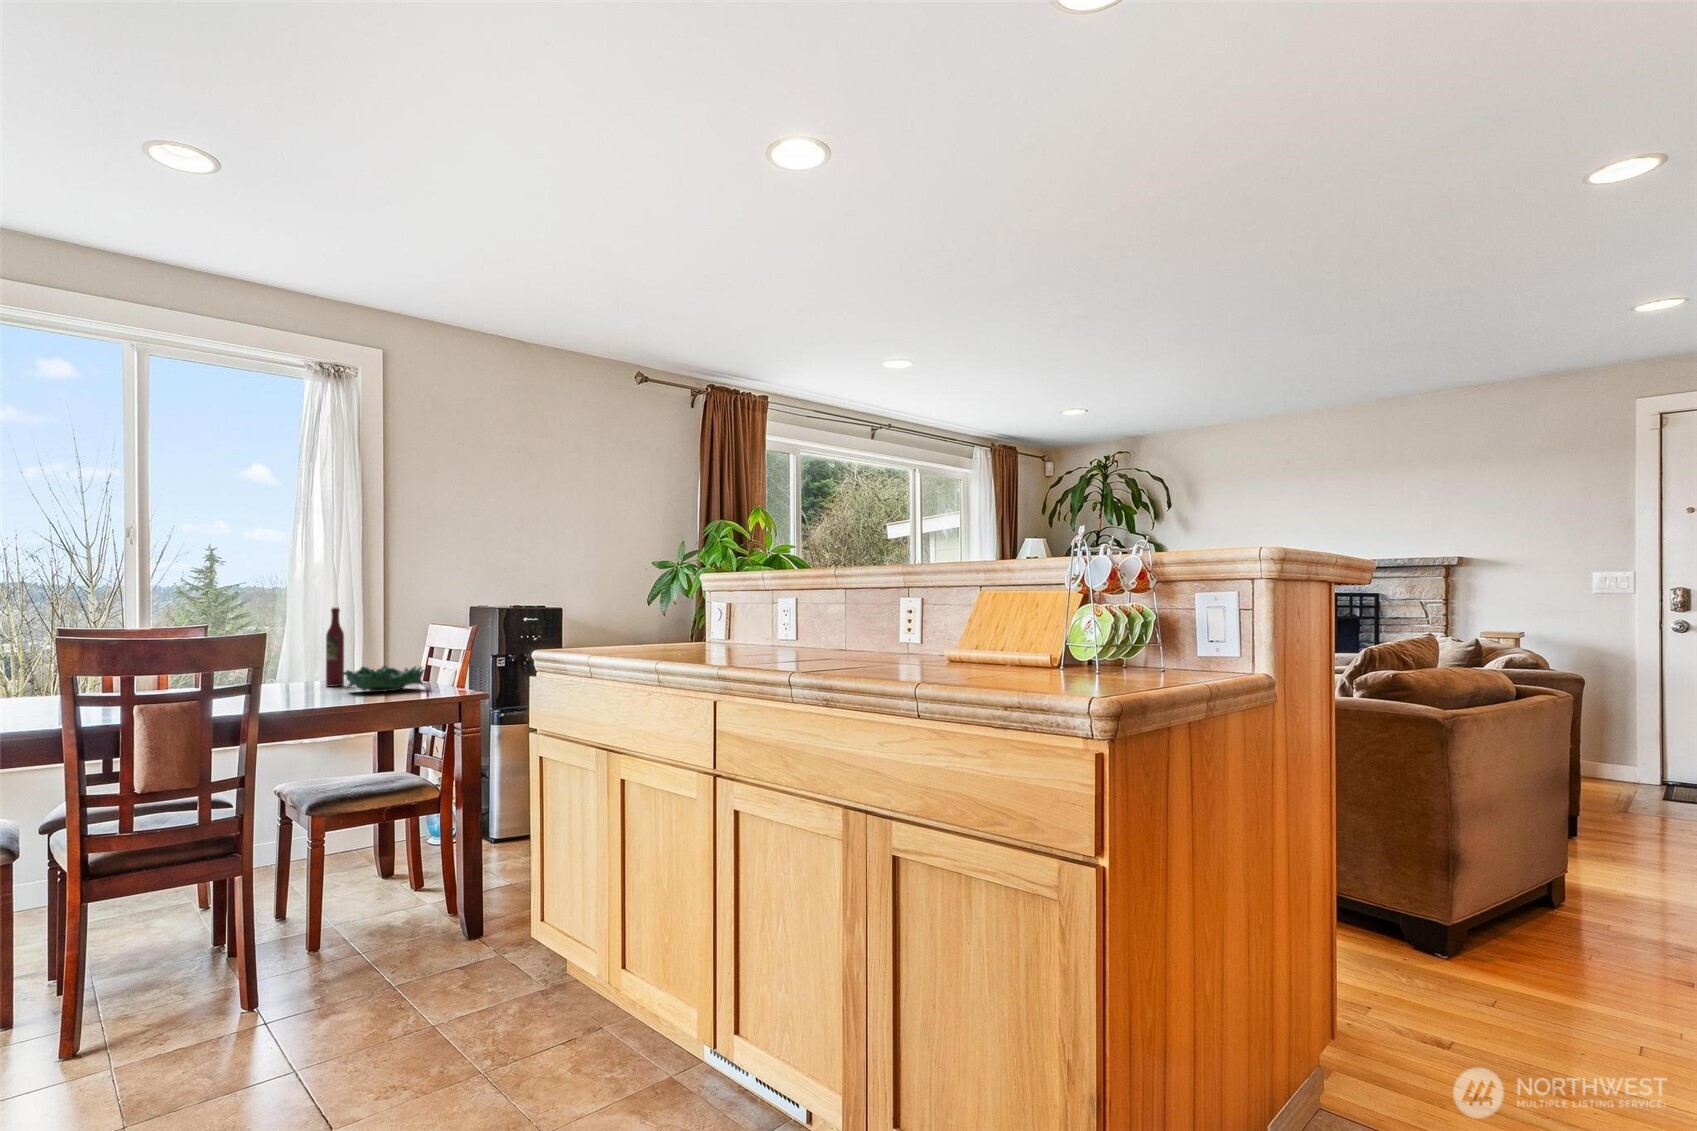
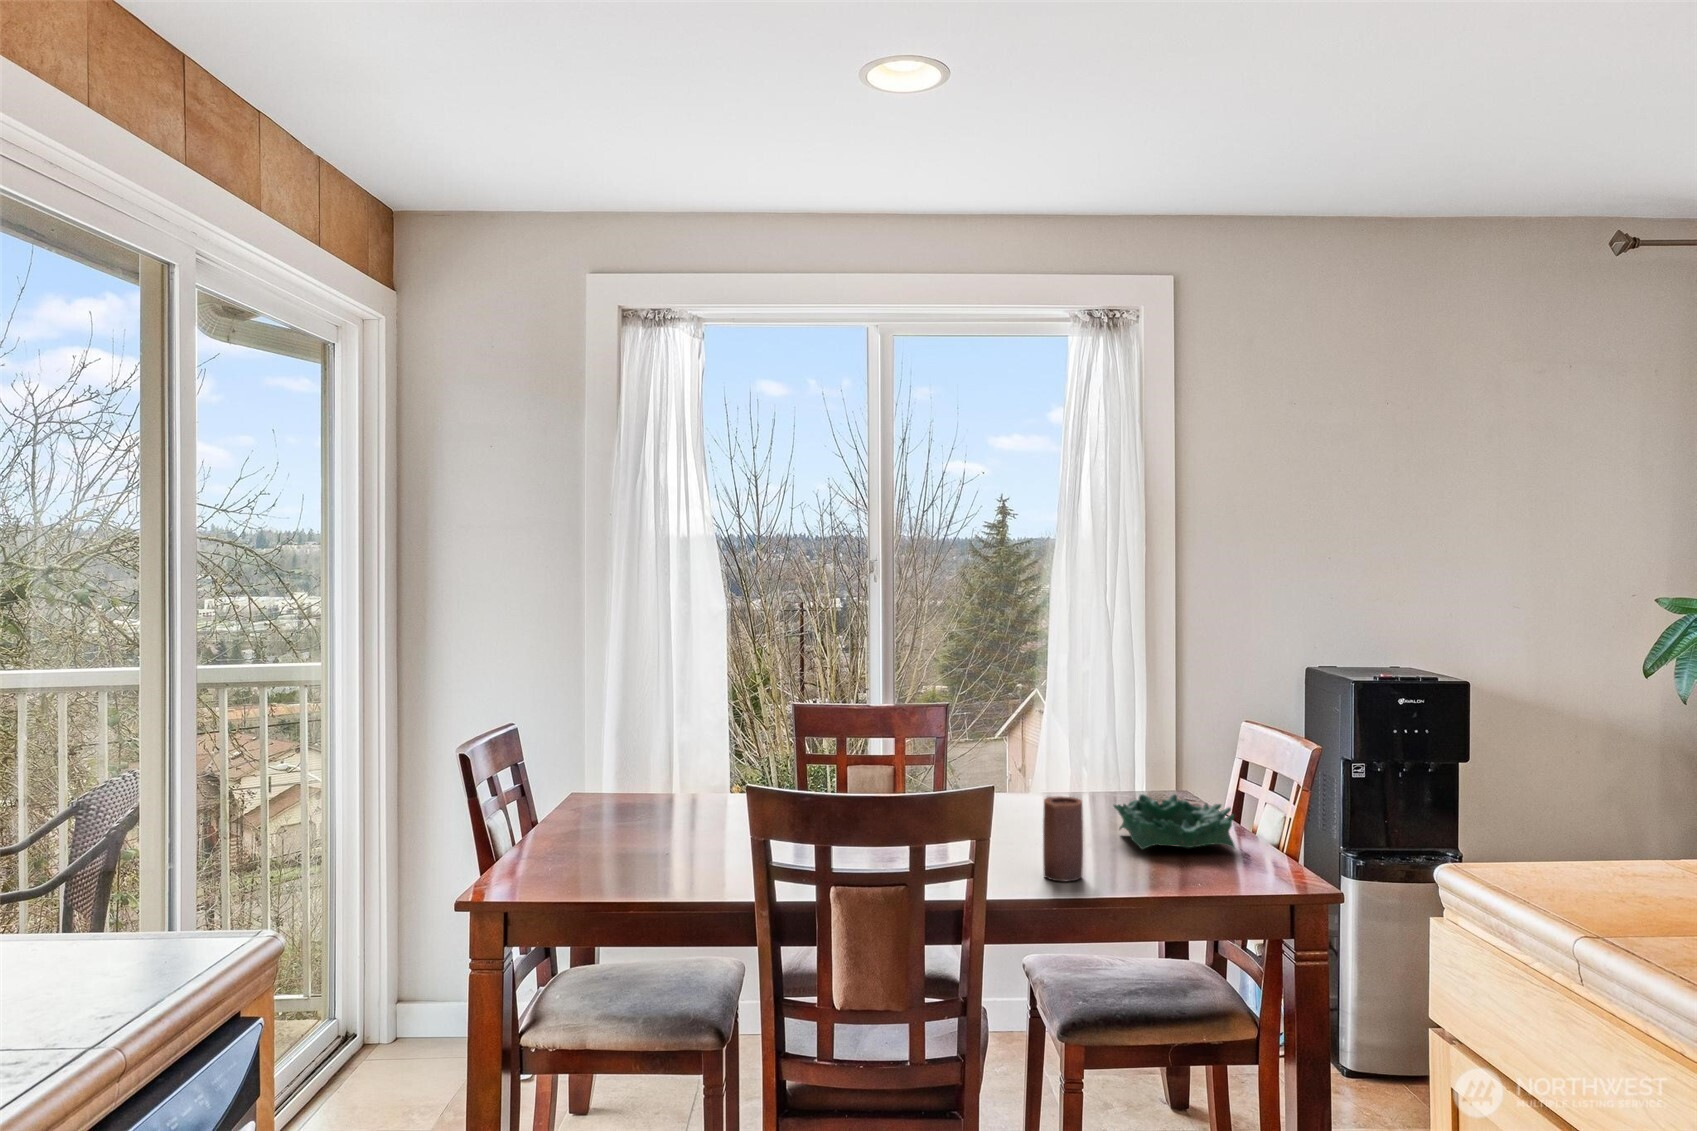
wine bottle: present [326,608,344,687] -> none [1096,684,1120,803]
candle: none [297,654,325,705] -> present [1043,796,1083,881]

